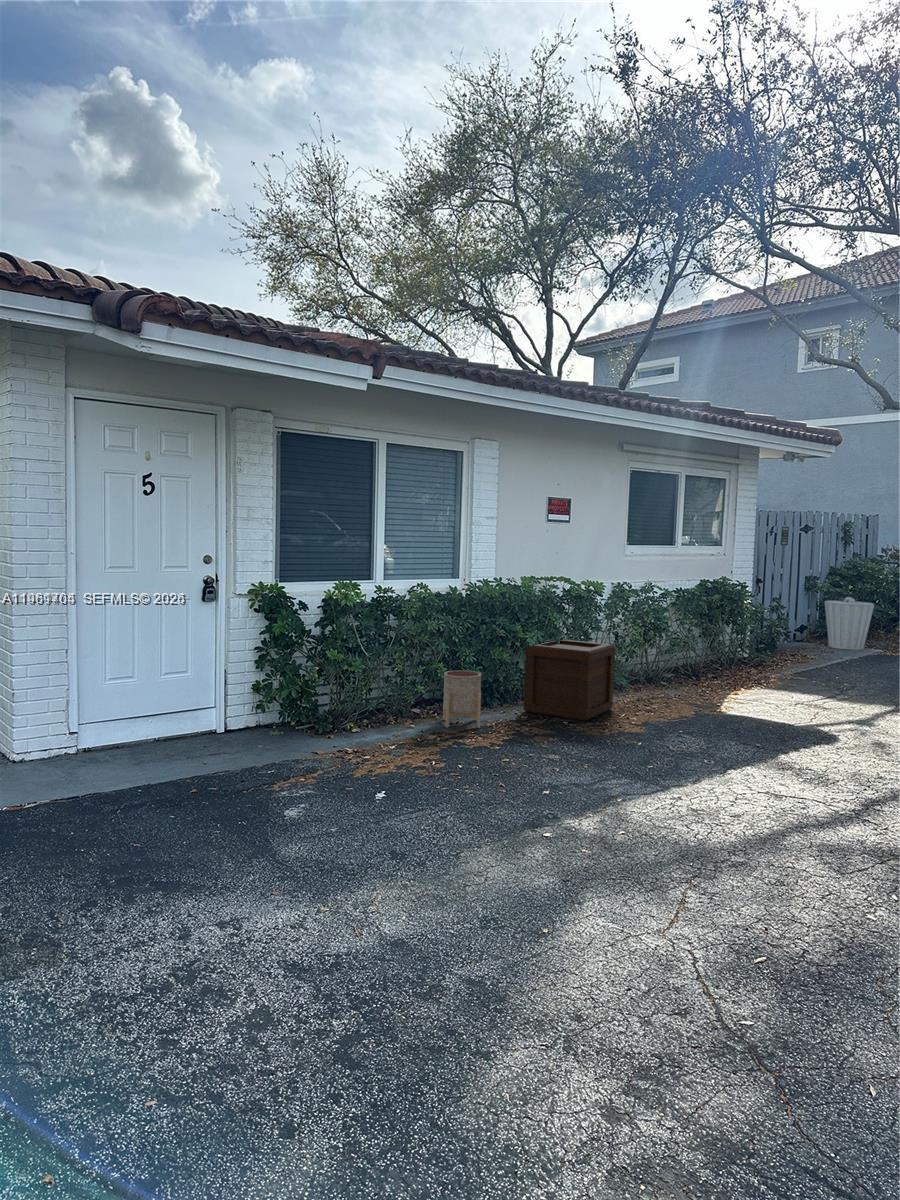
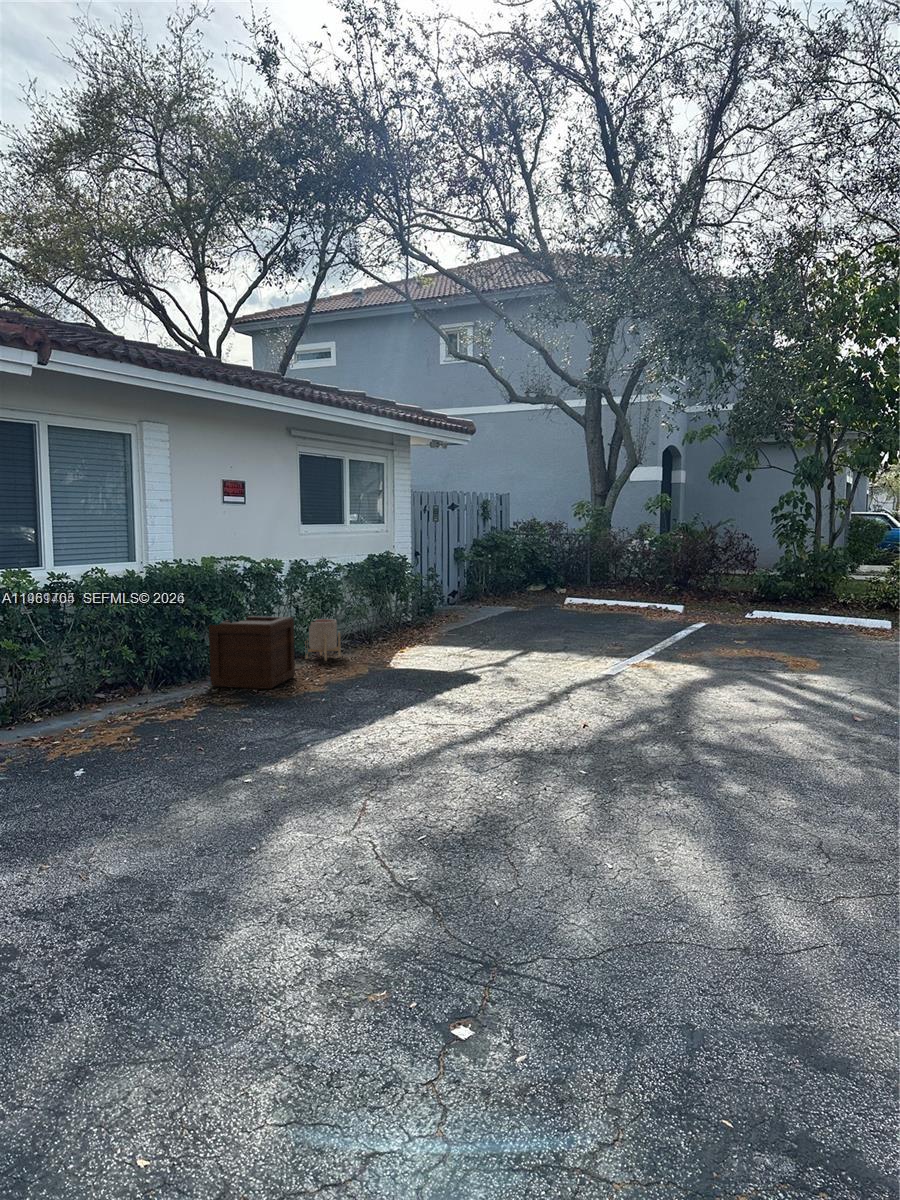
trash can: present [825,597,874,650] -> none [474,564,514,609]
planter: present [443,670,481,728] -> present [305,619,341,661]

